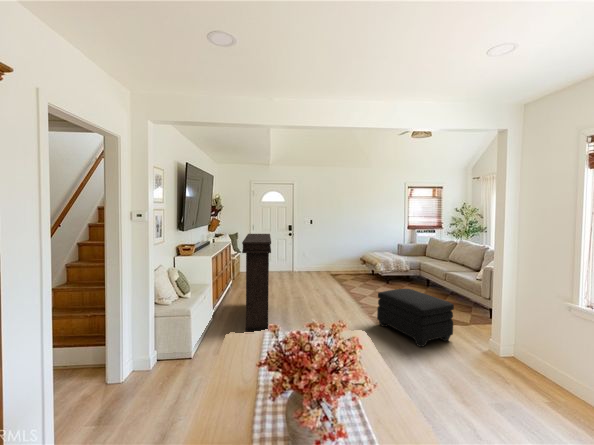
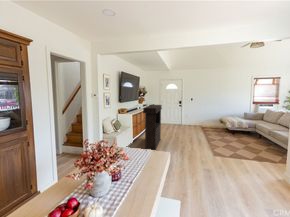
ottoman: present [377,289,454,347] -> none [214,136,256,166]

